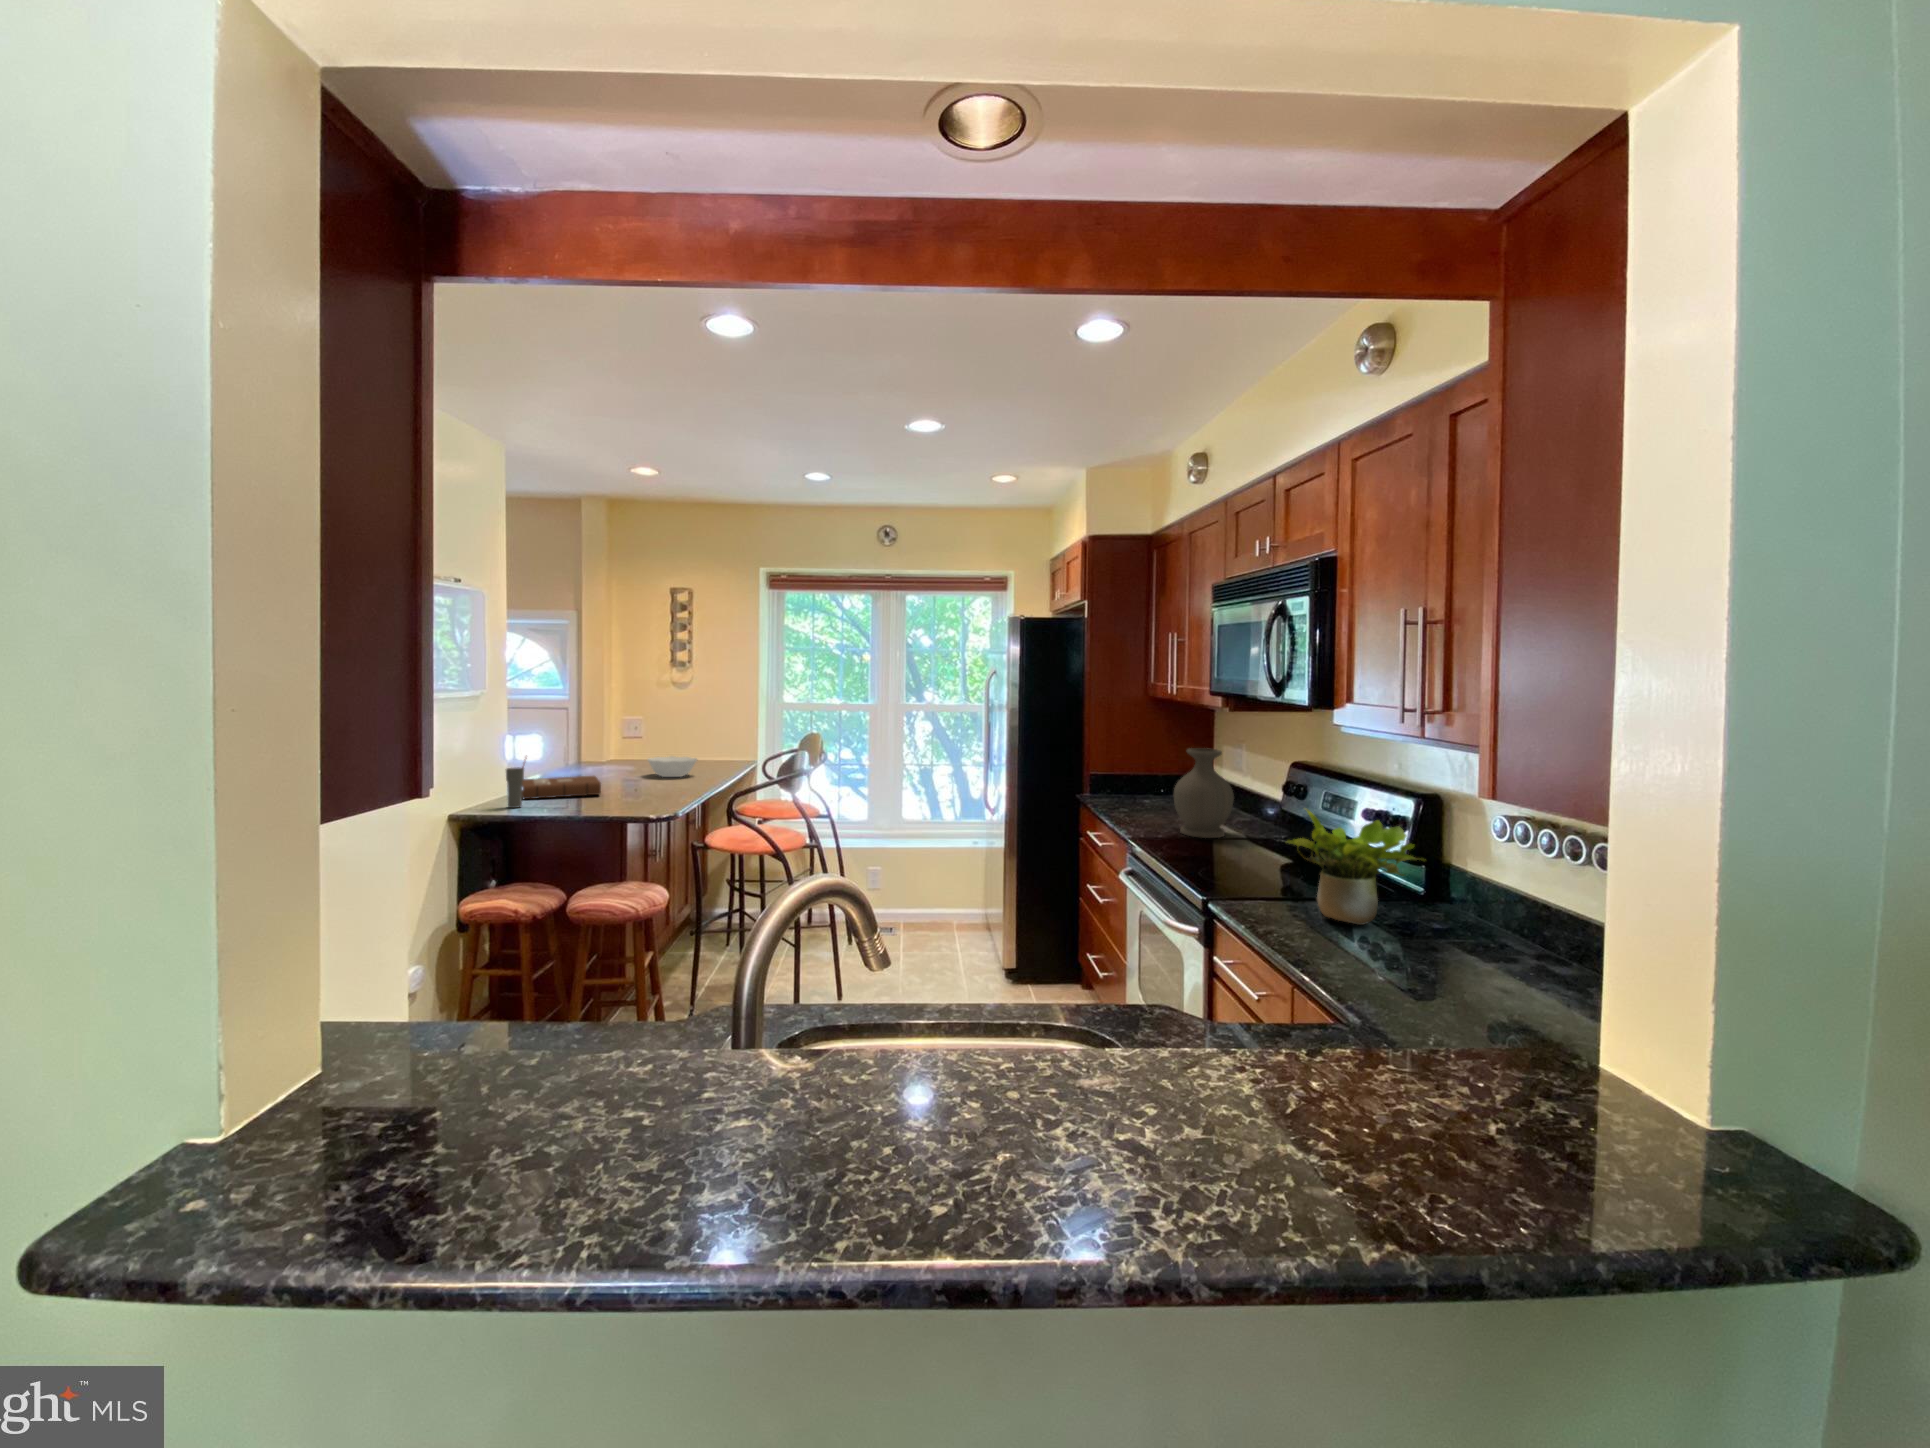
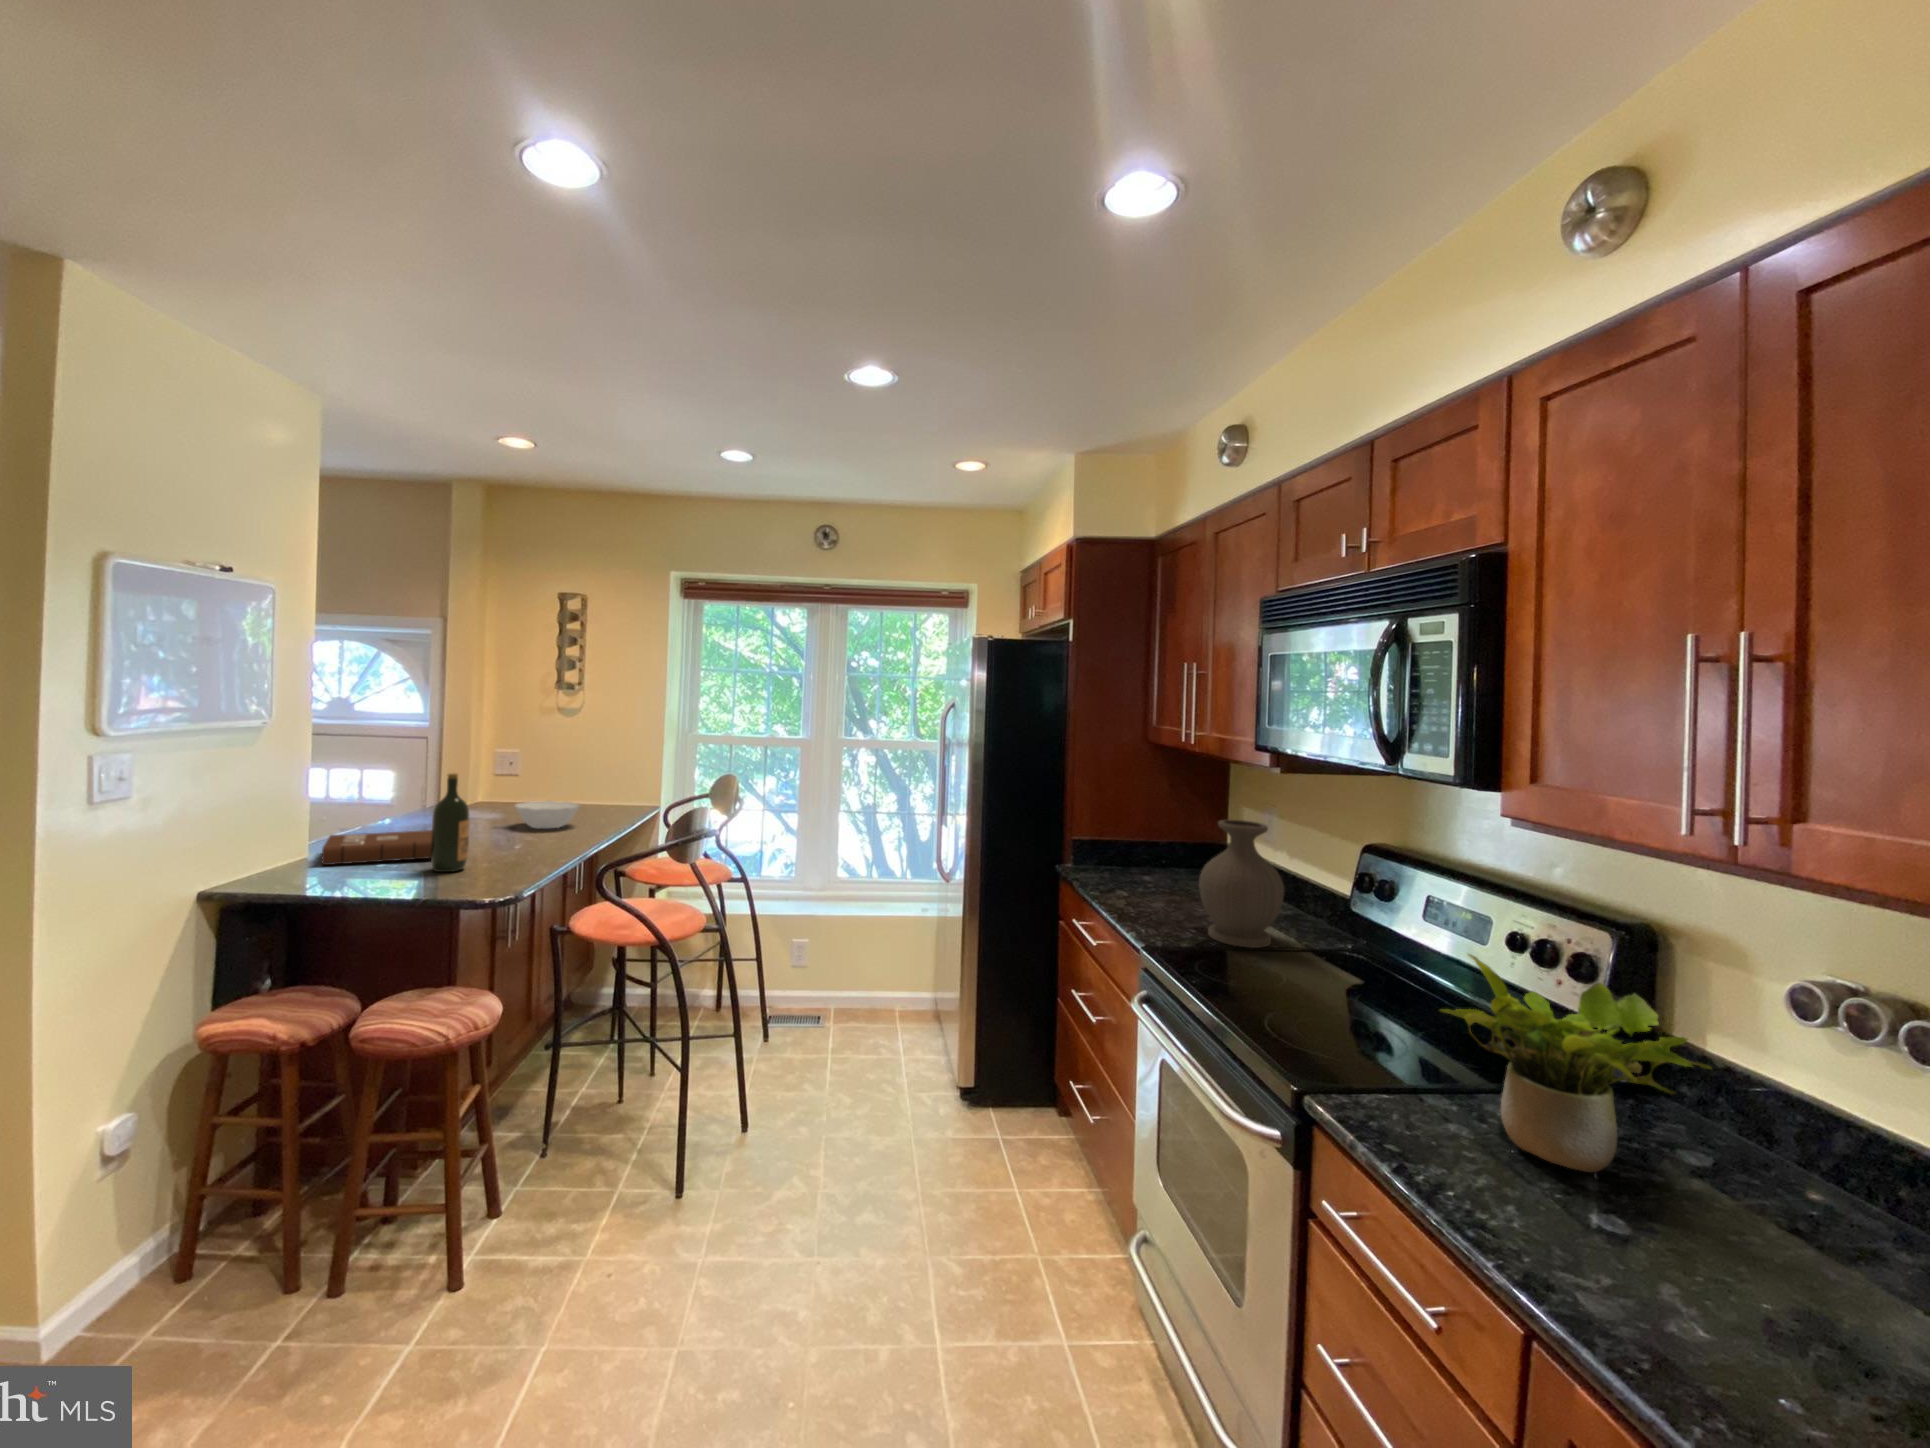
wine bottle: none [603,729,629,803] -> present [431,773,470,872]
cup: present [506,767,524,808] -> none [288,809,322,881]

